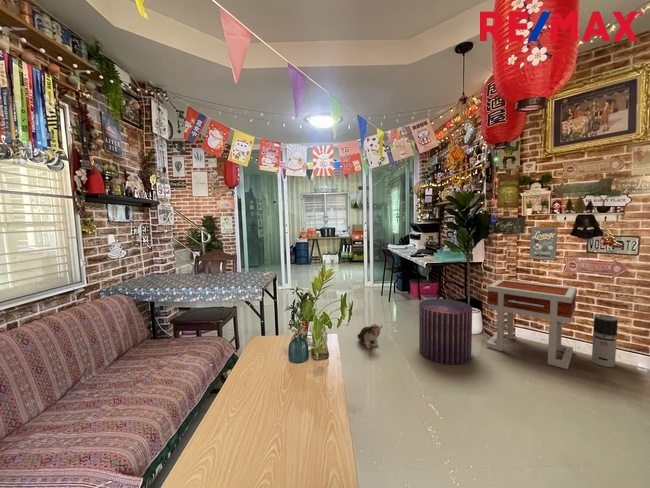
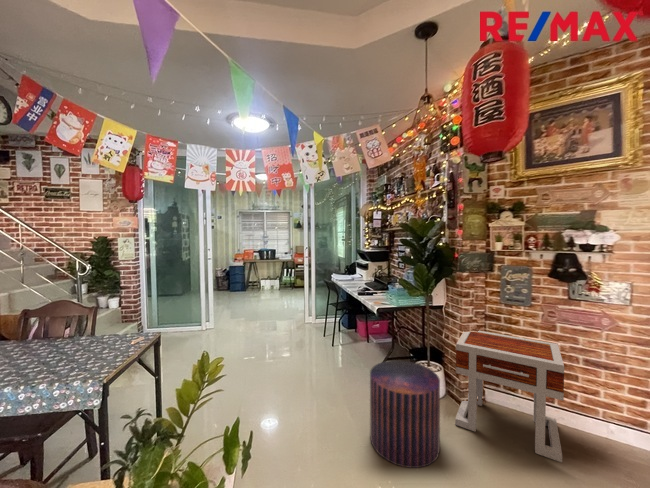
air purifier: present [592,314,618,367] -> none [581,379,613,452]
plush toy: present [358,324,382,348] -> none [287,406,319,443]

